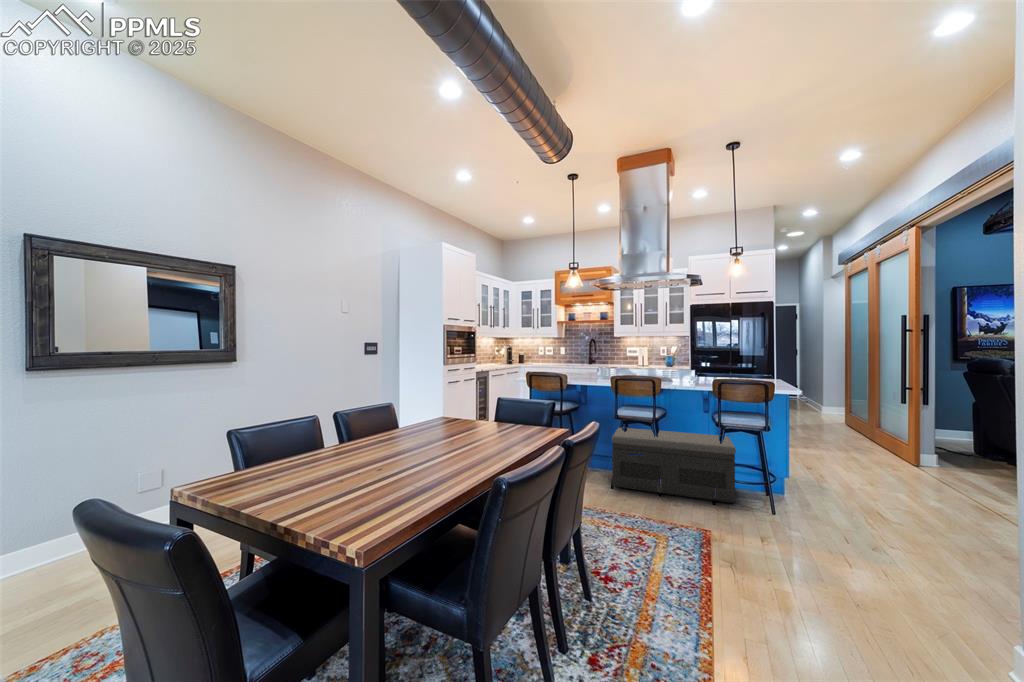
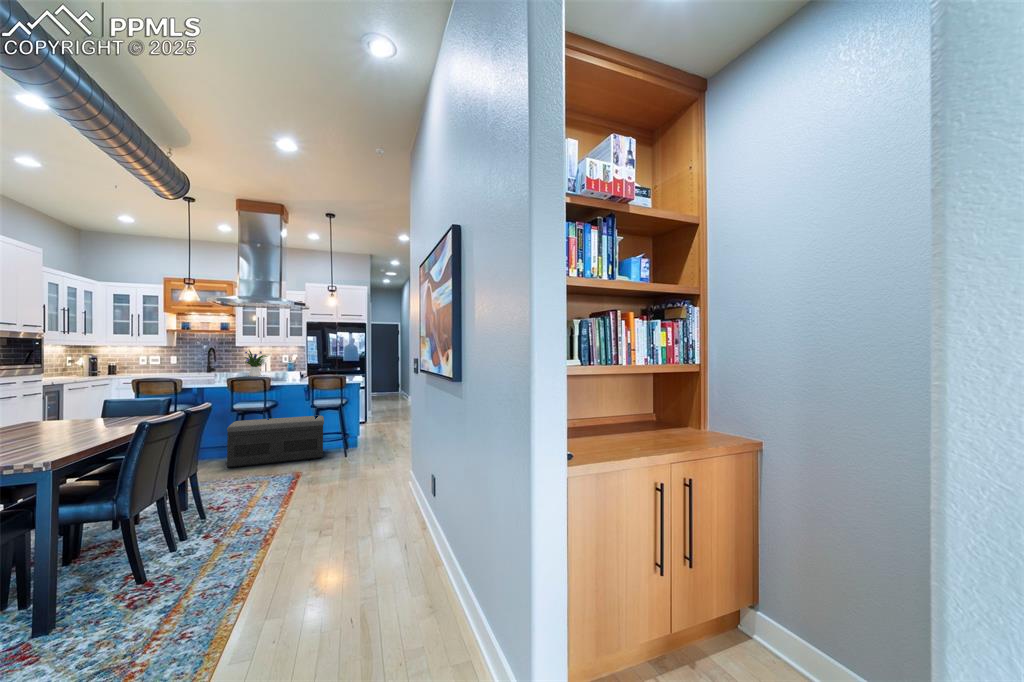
flower arrangement: none [619,340,649,371] -> present [245,350,267,376]

